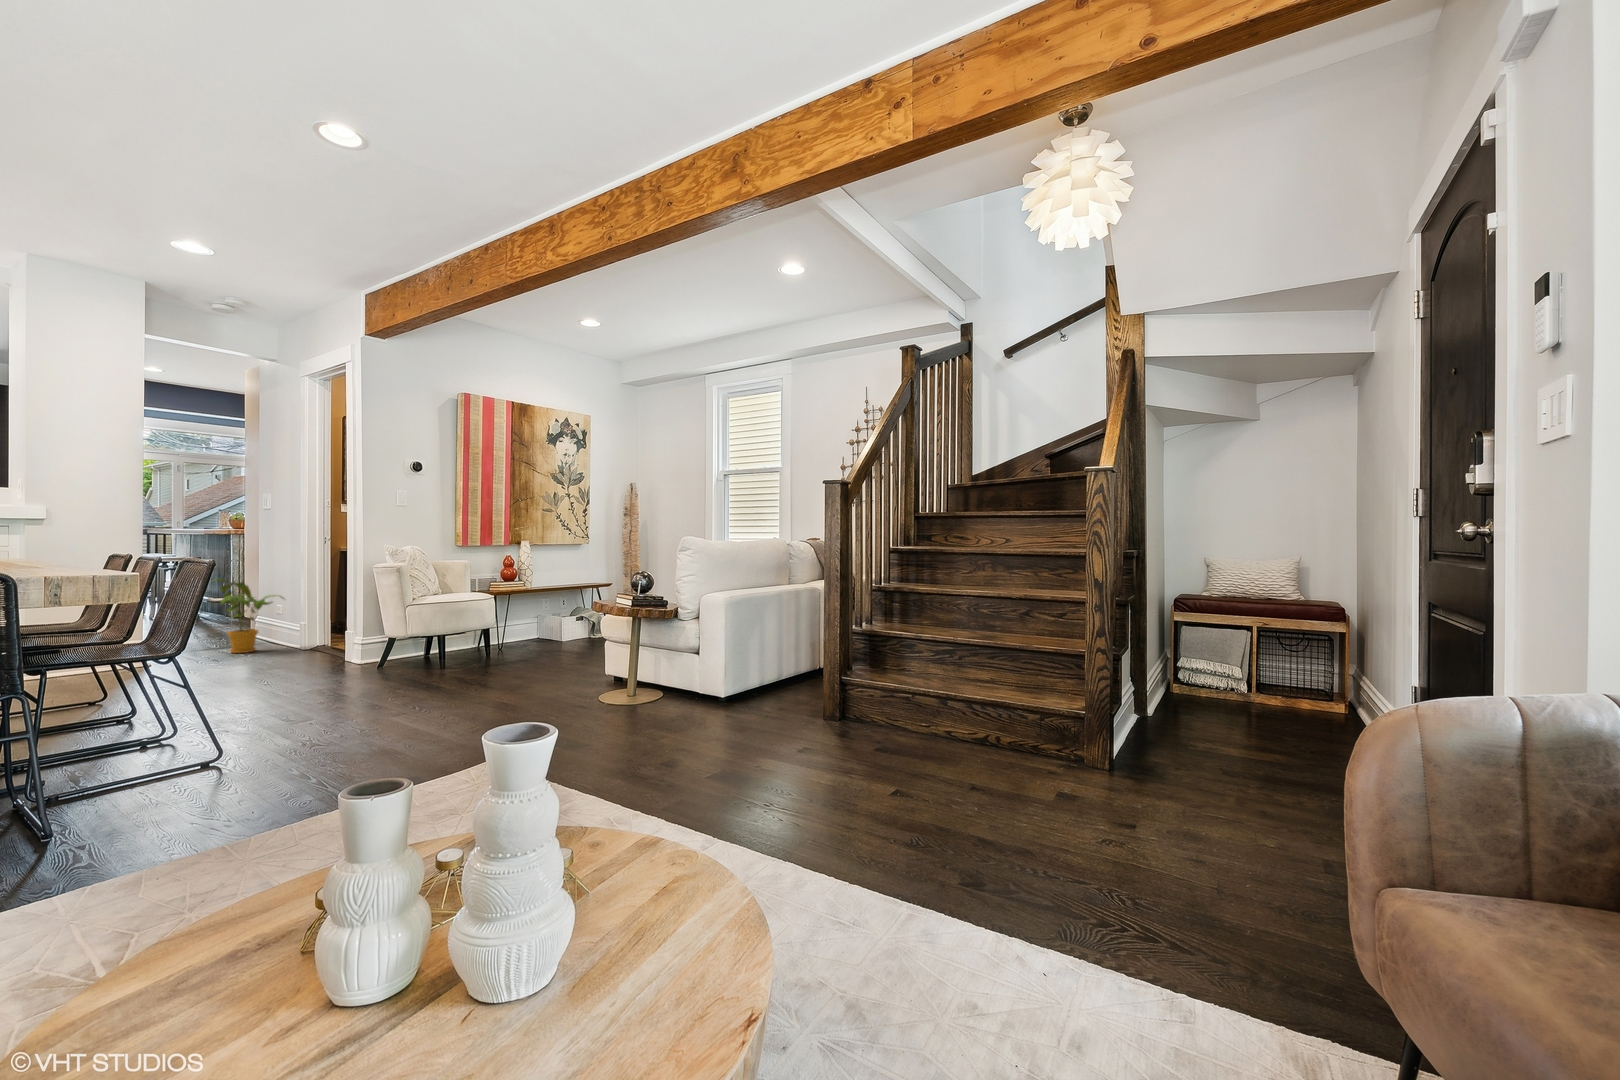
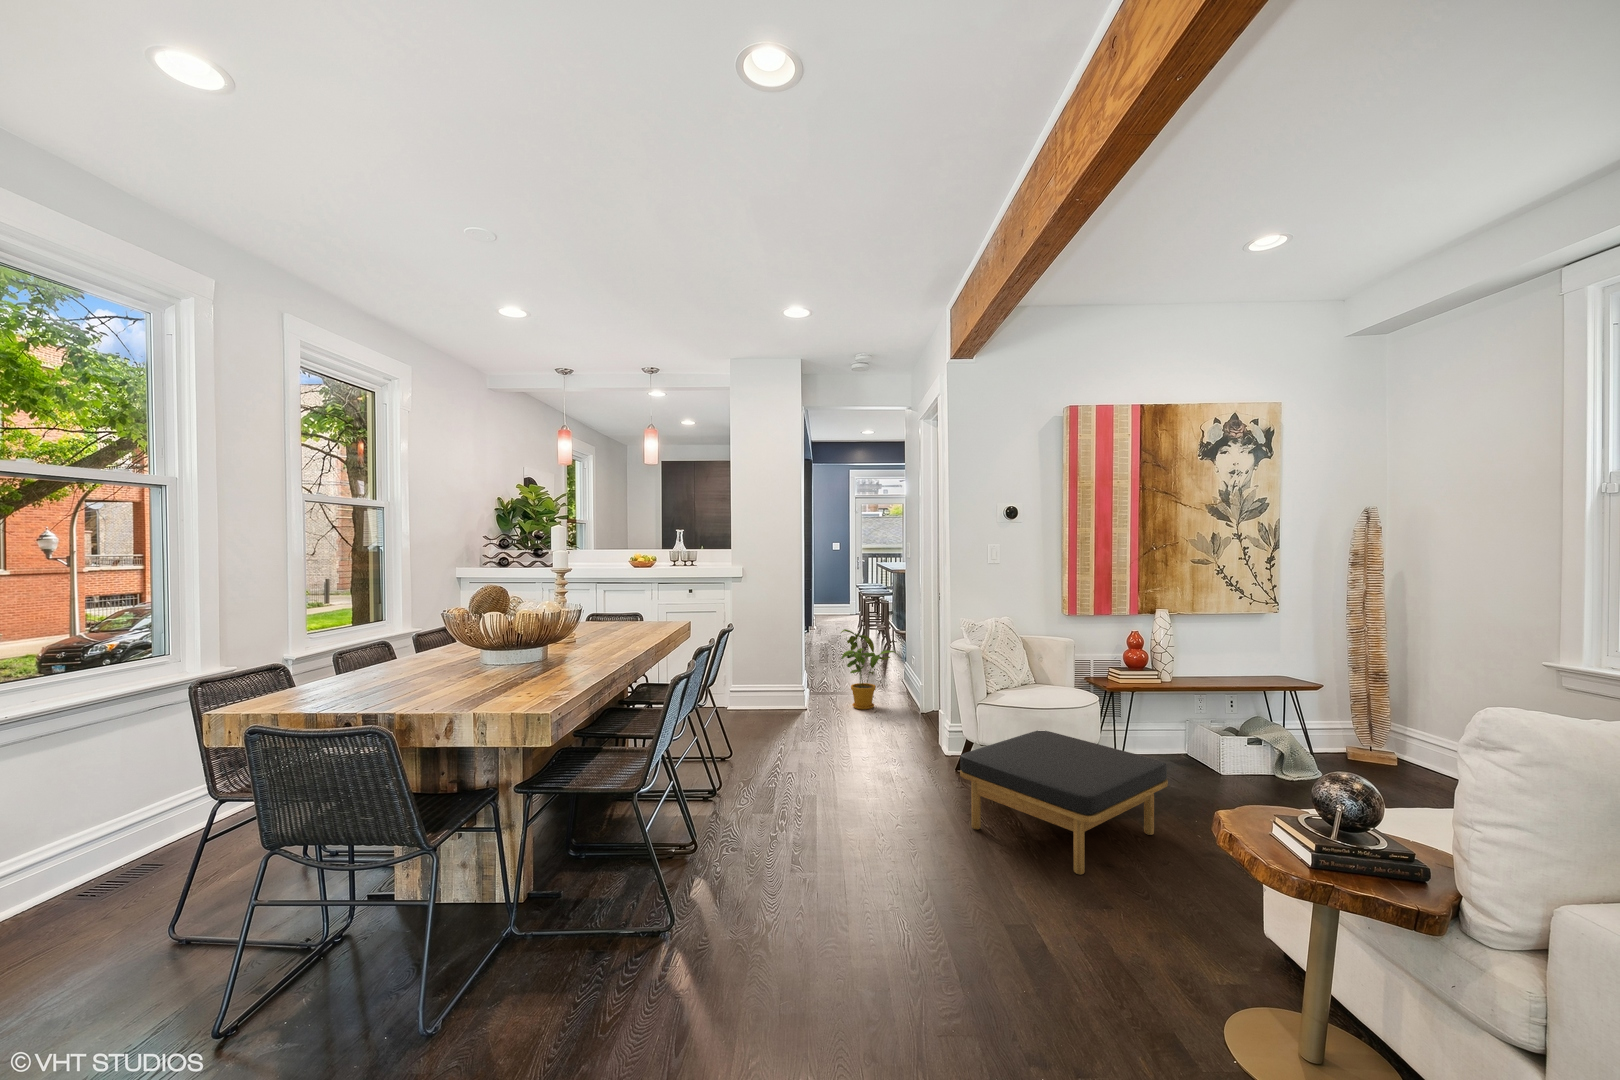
ottoman: none [411,616,544,678] -> present [960,731,1168,875]

